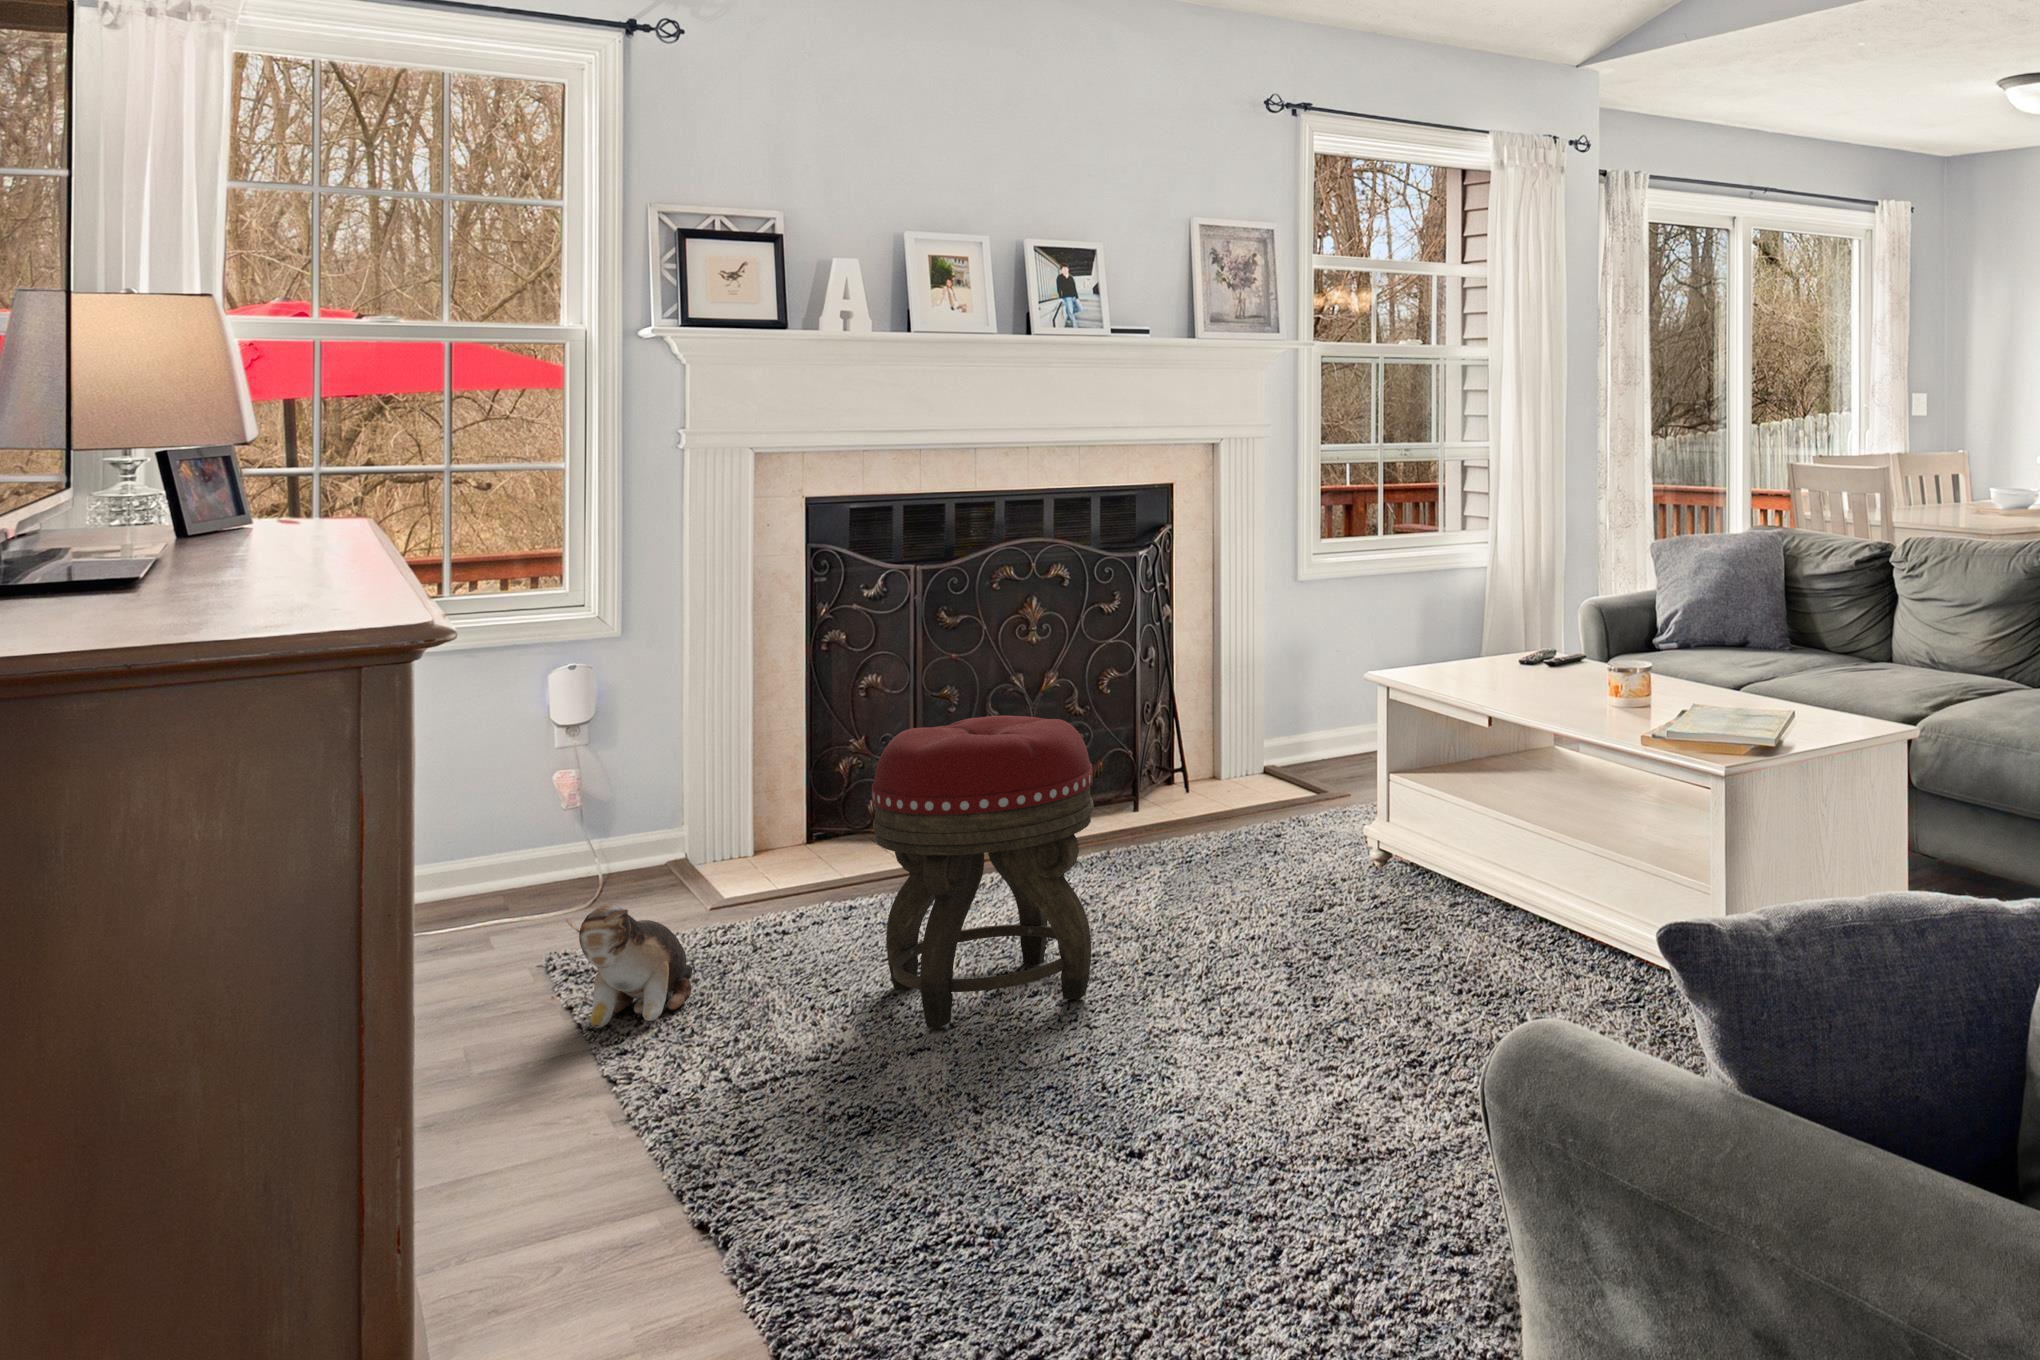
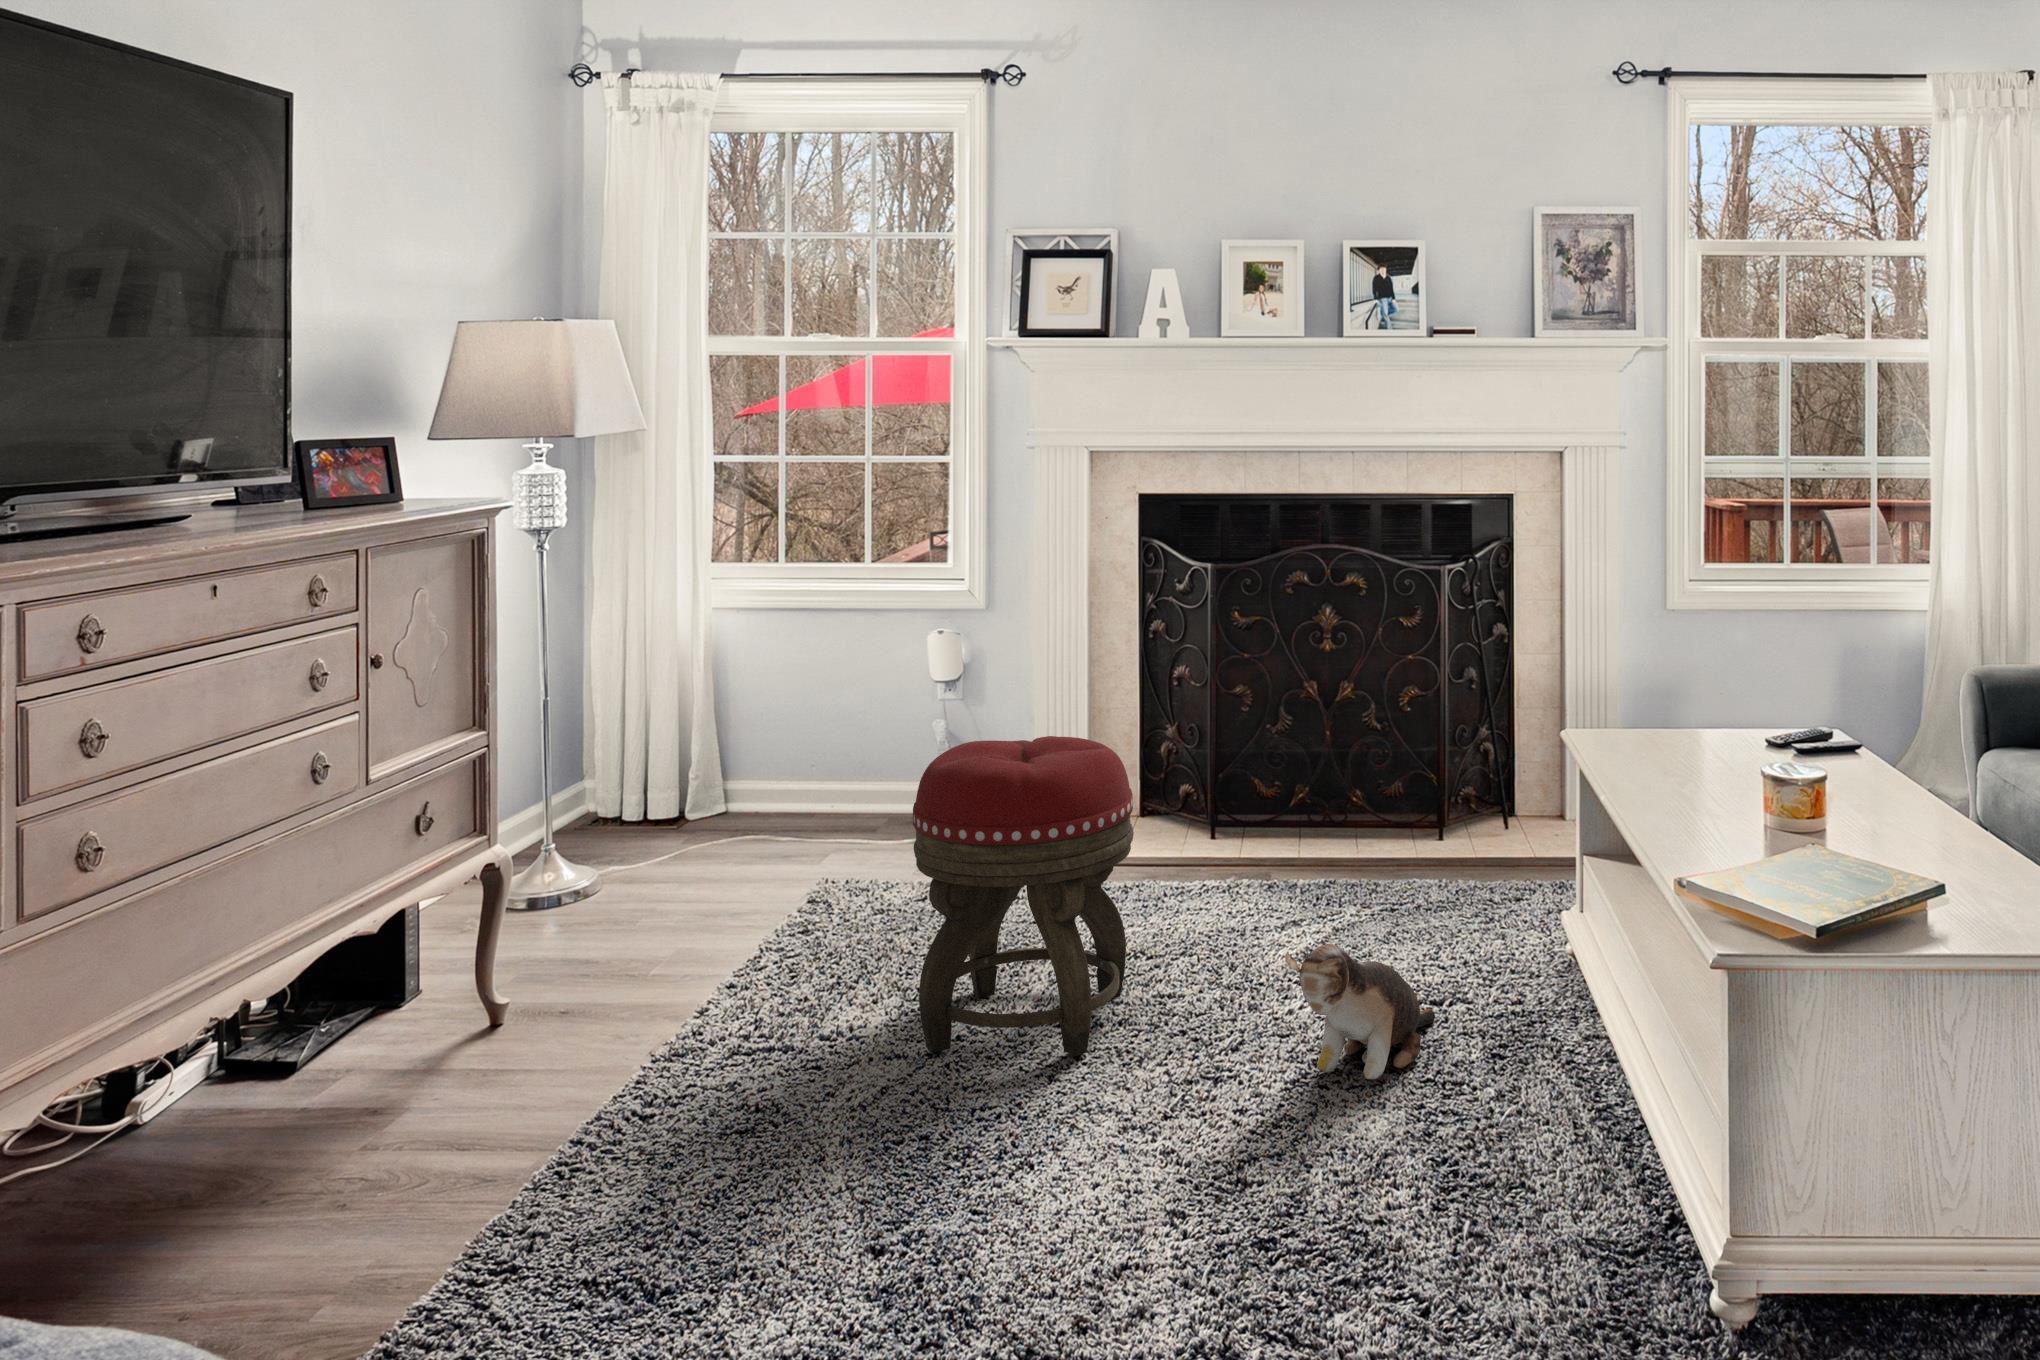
plush toy: present [566,903,693,1028] -> present [1285,944,1435,1079]

